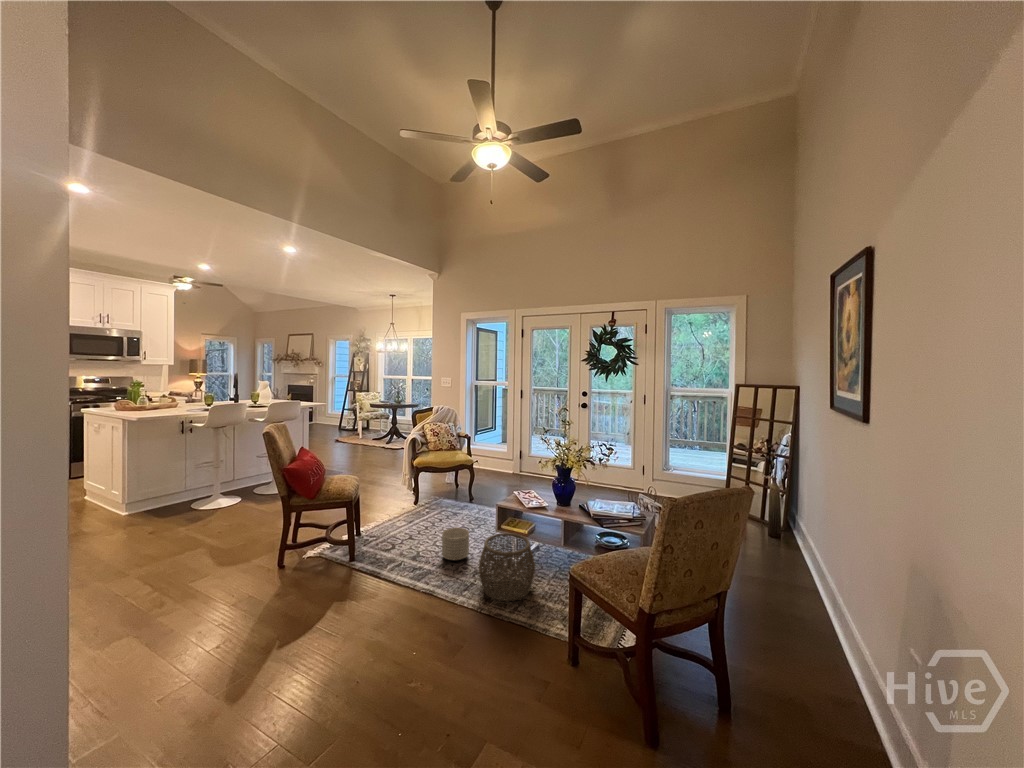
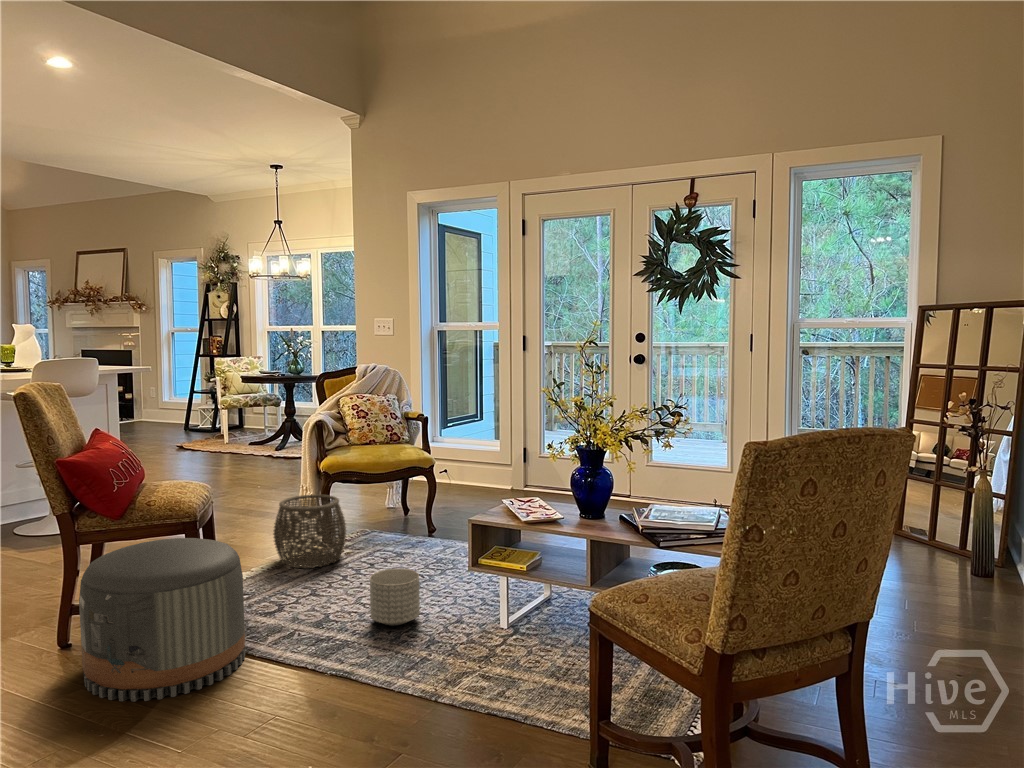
pouf: none [284,512,374,610] -> present [79,538,245,701]
woven basket: present [479,533,535,602] -> present [273,495,346,568]

